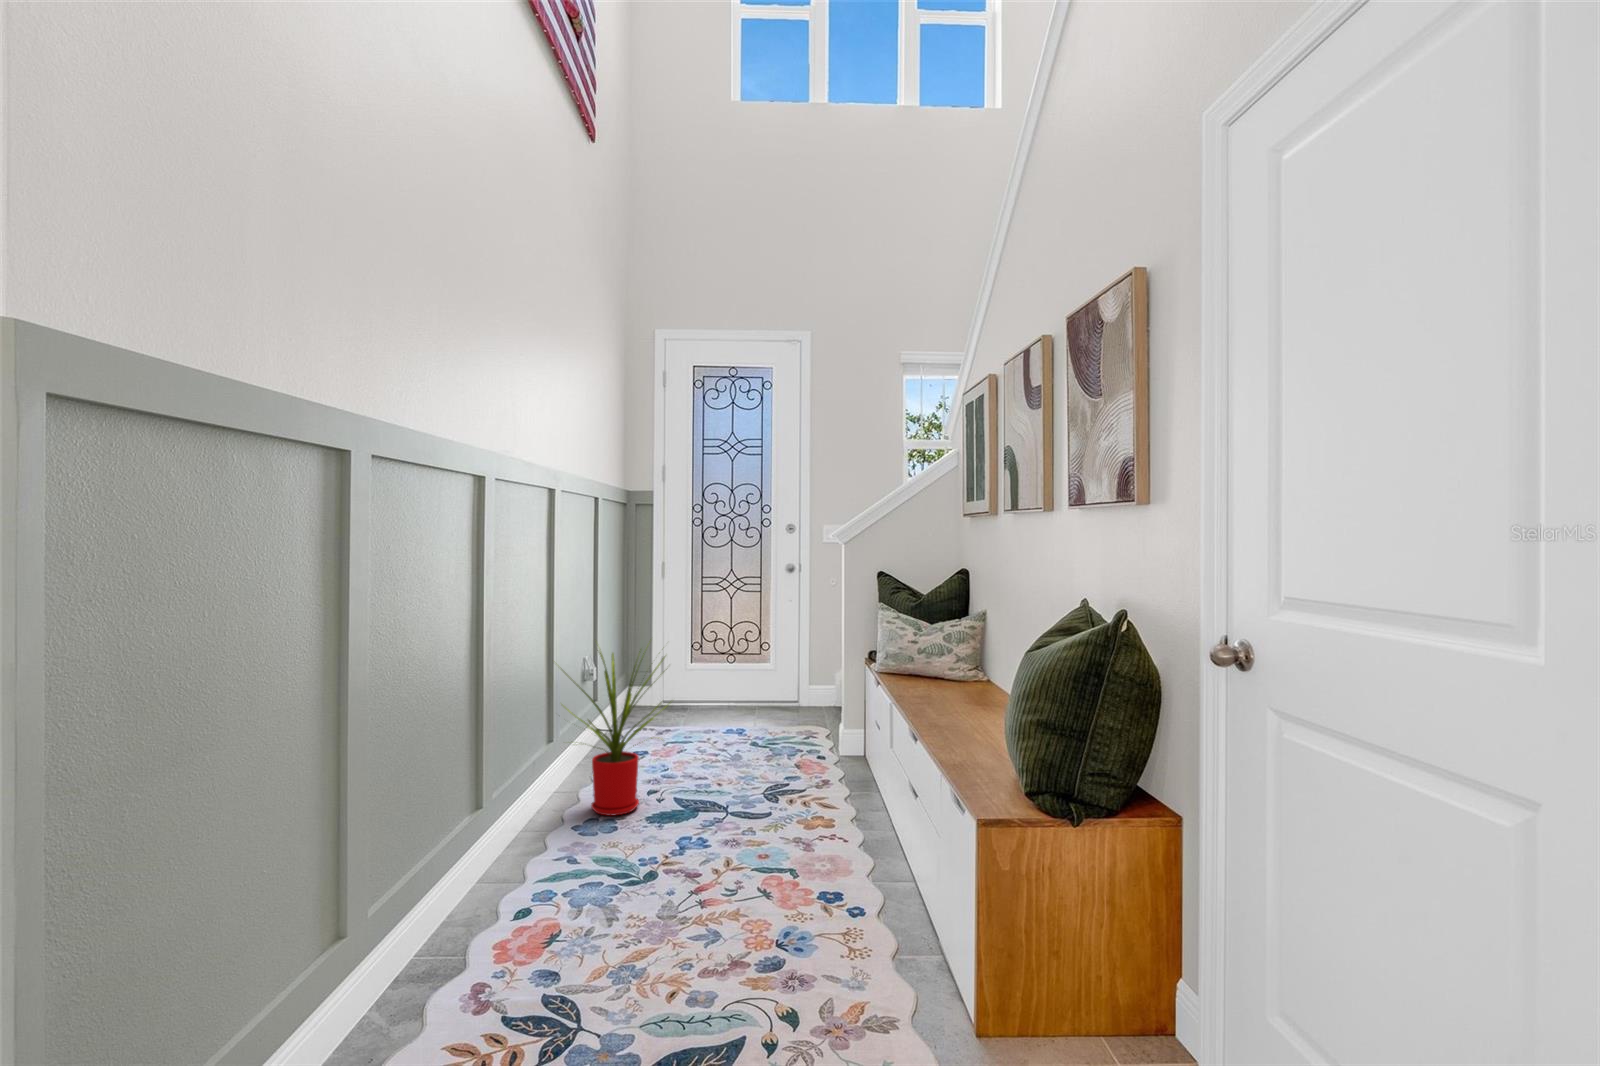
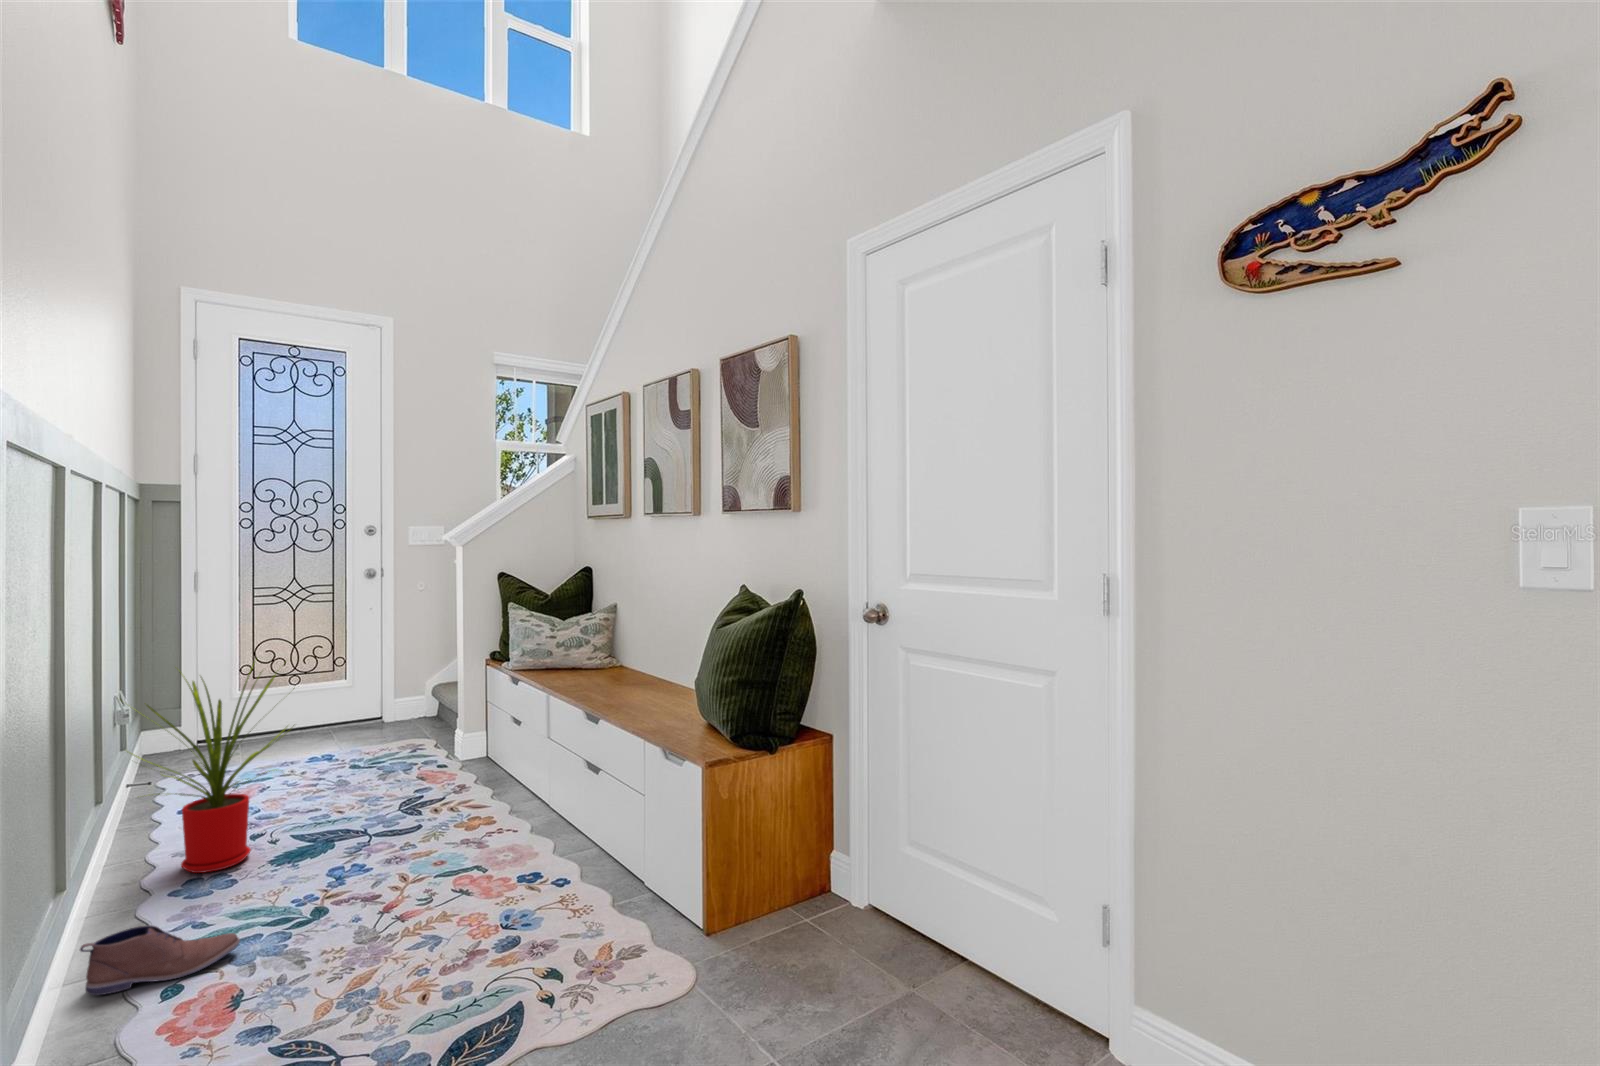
shoe: none [478,851,582,903] -> present [80,925,240,995]

